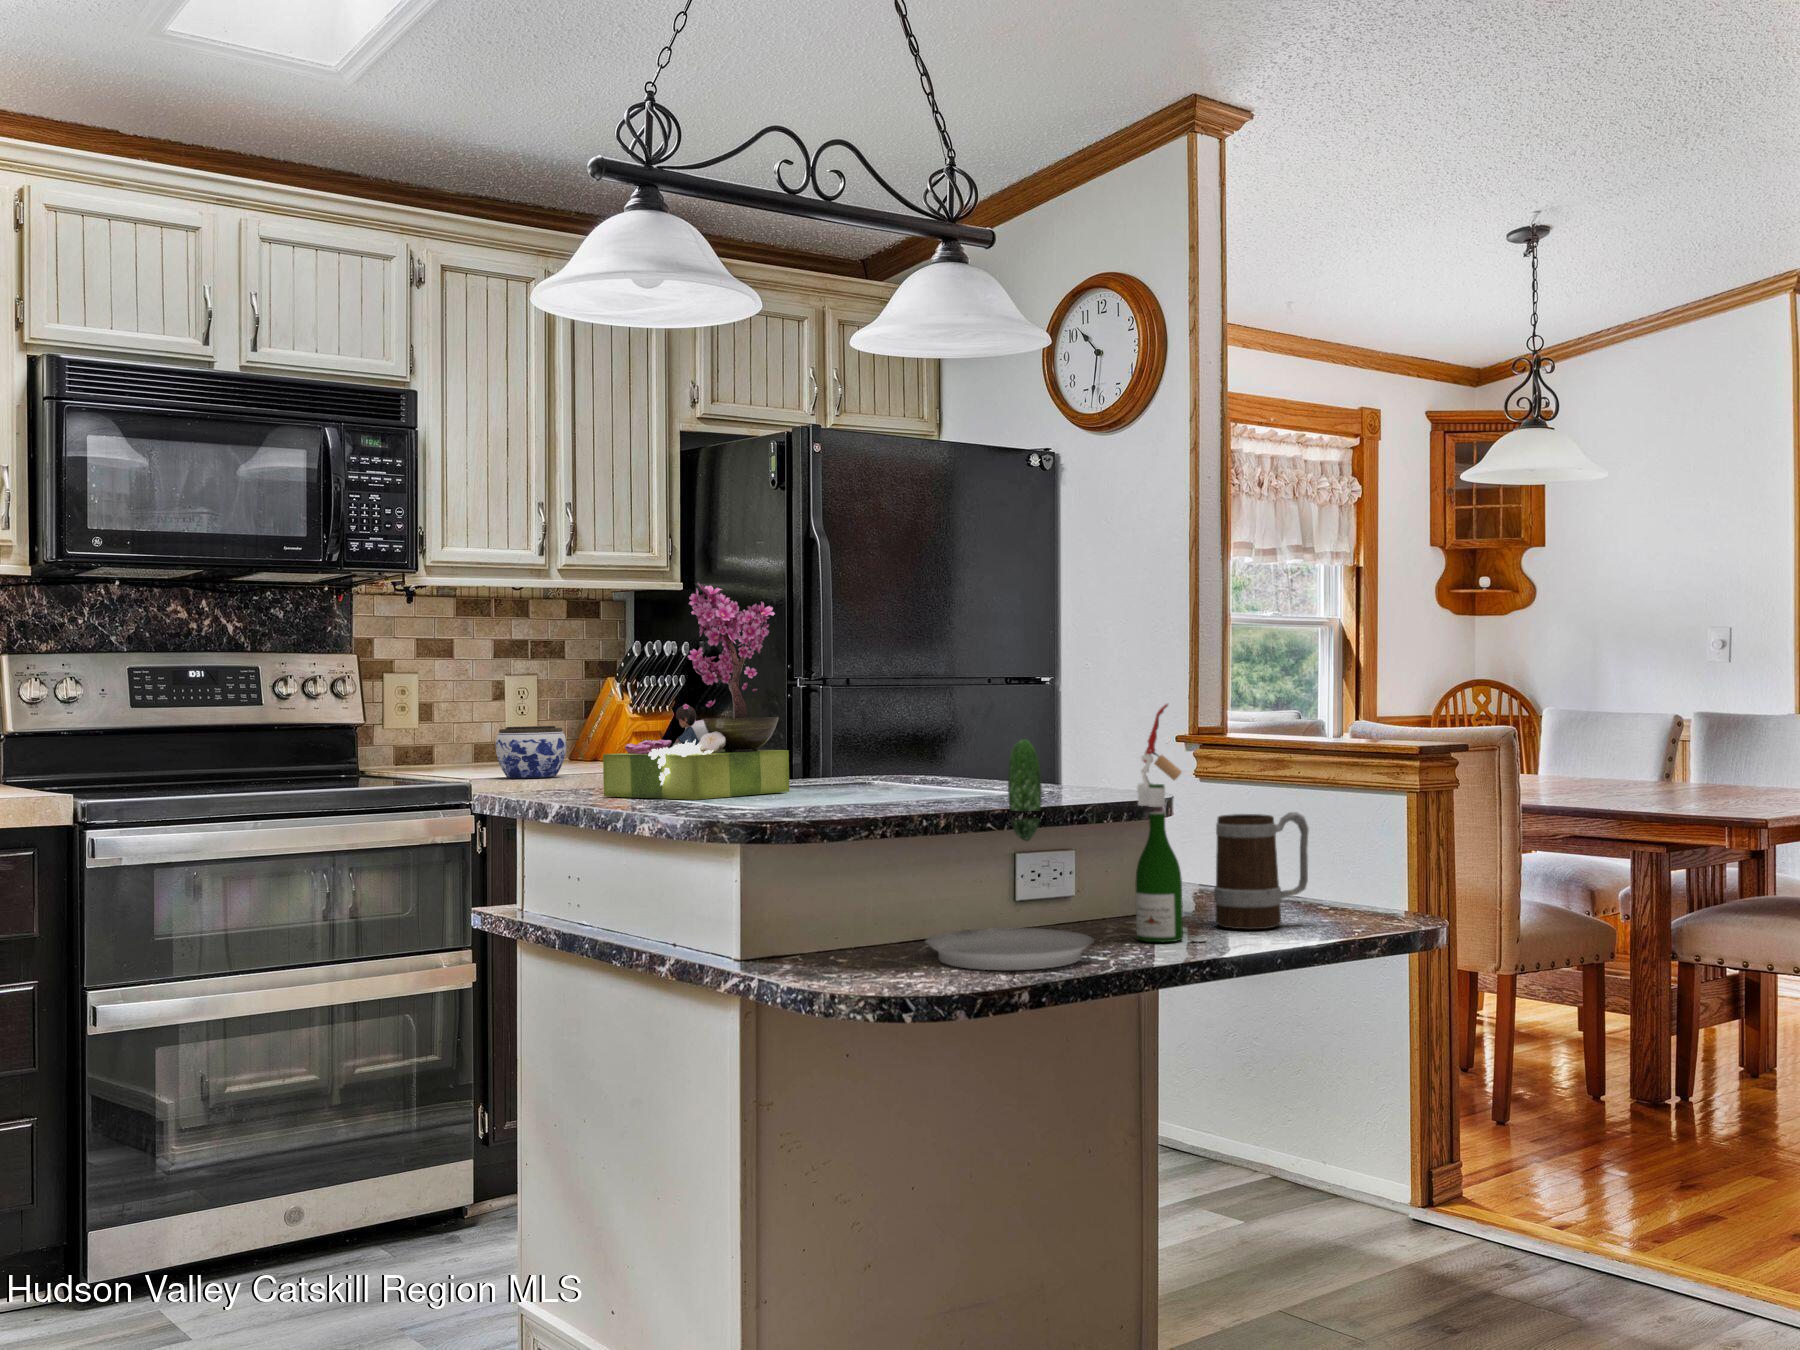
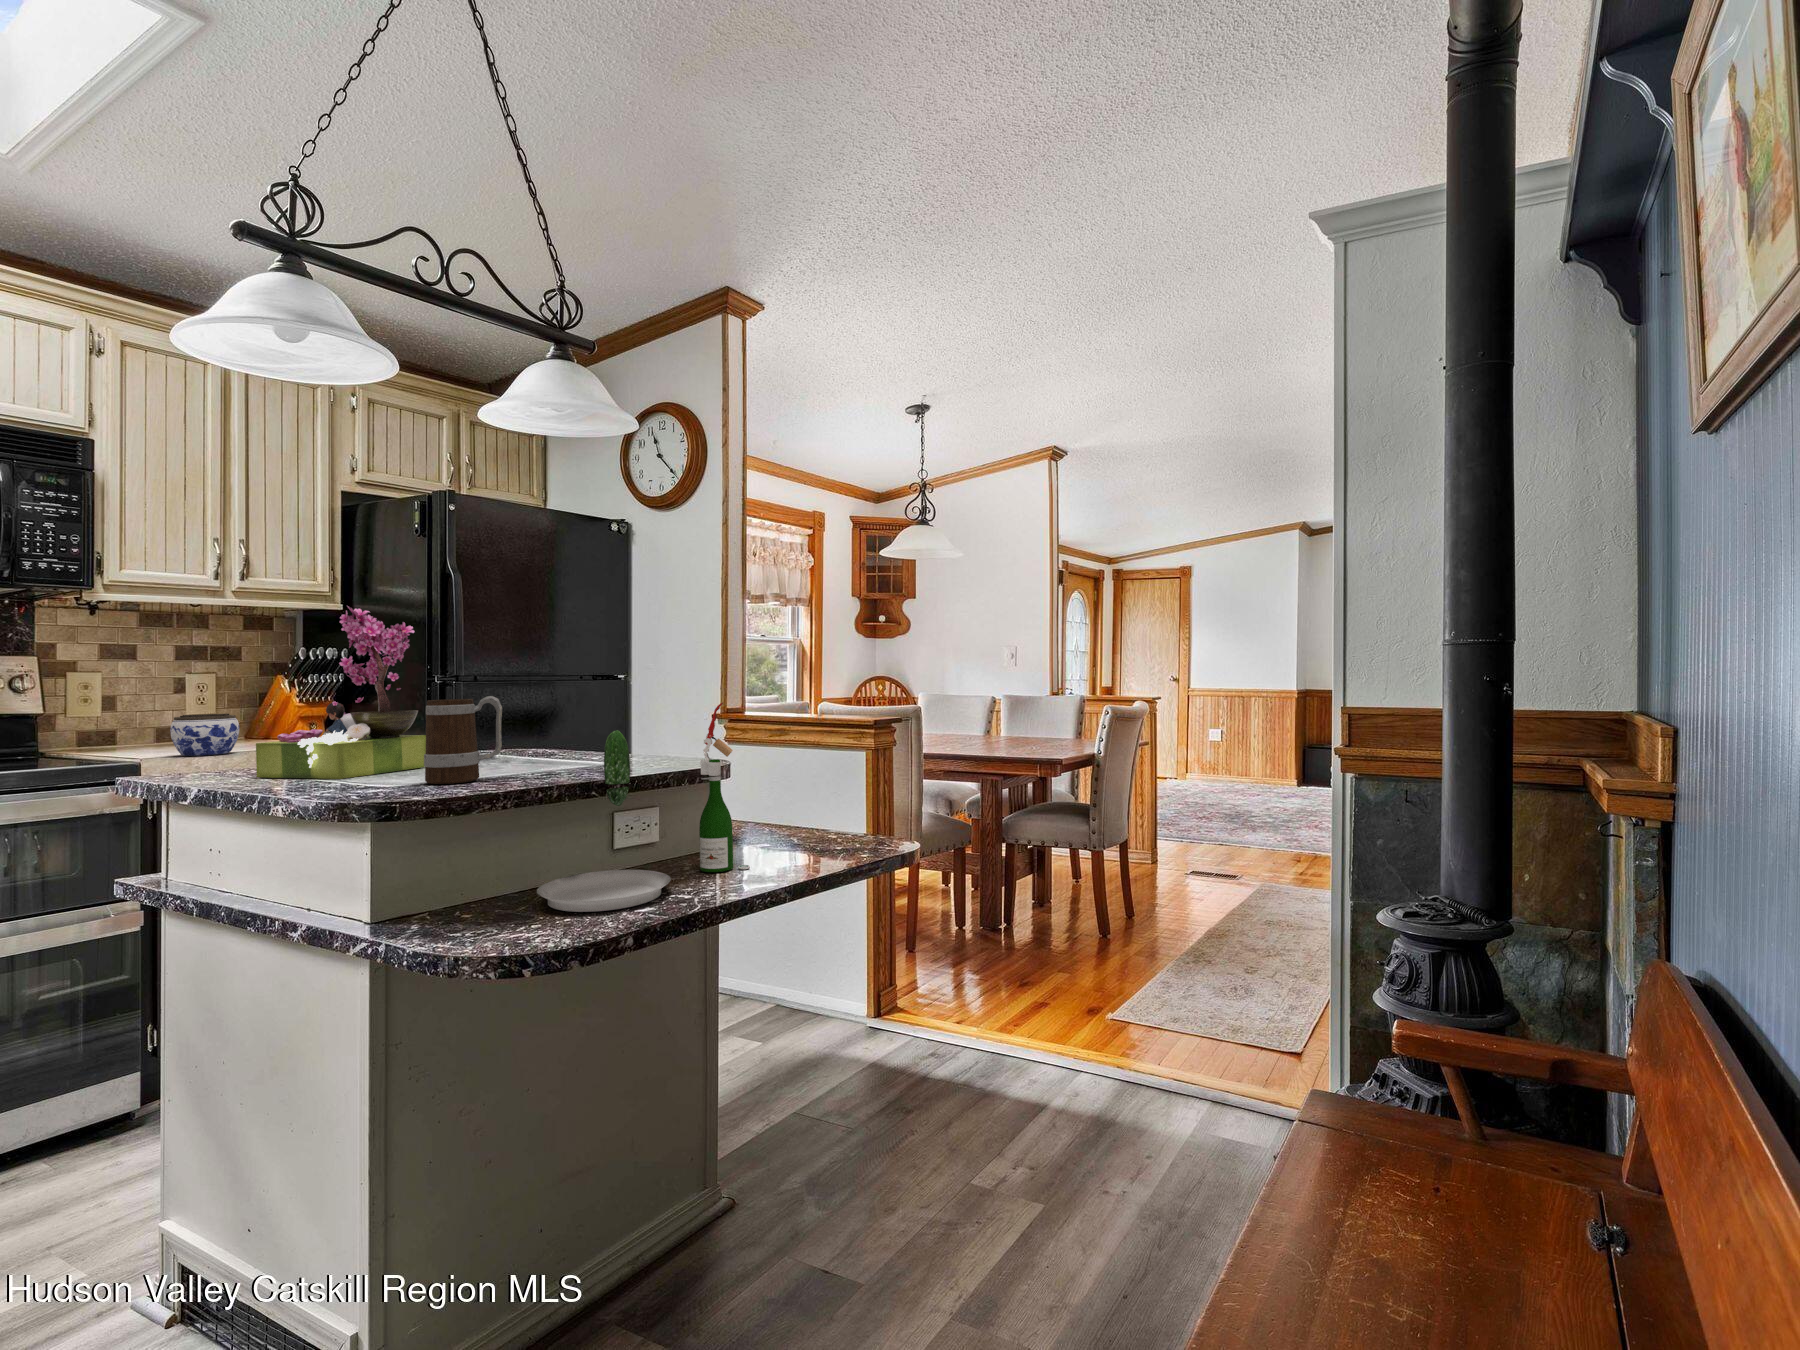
mug: present [1214,812,1309,929] -> present [424,696,502,784]

